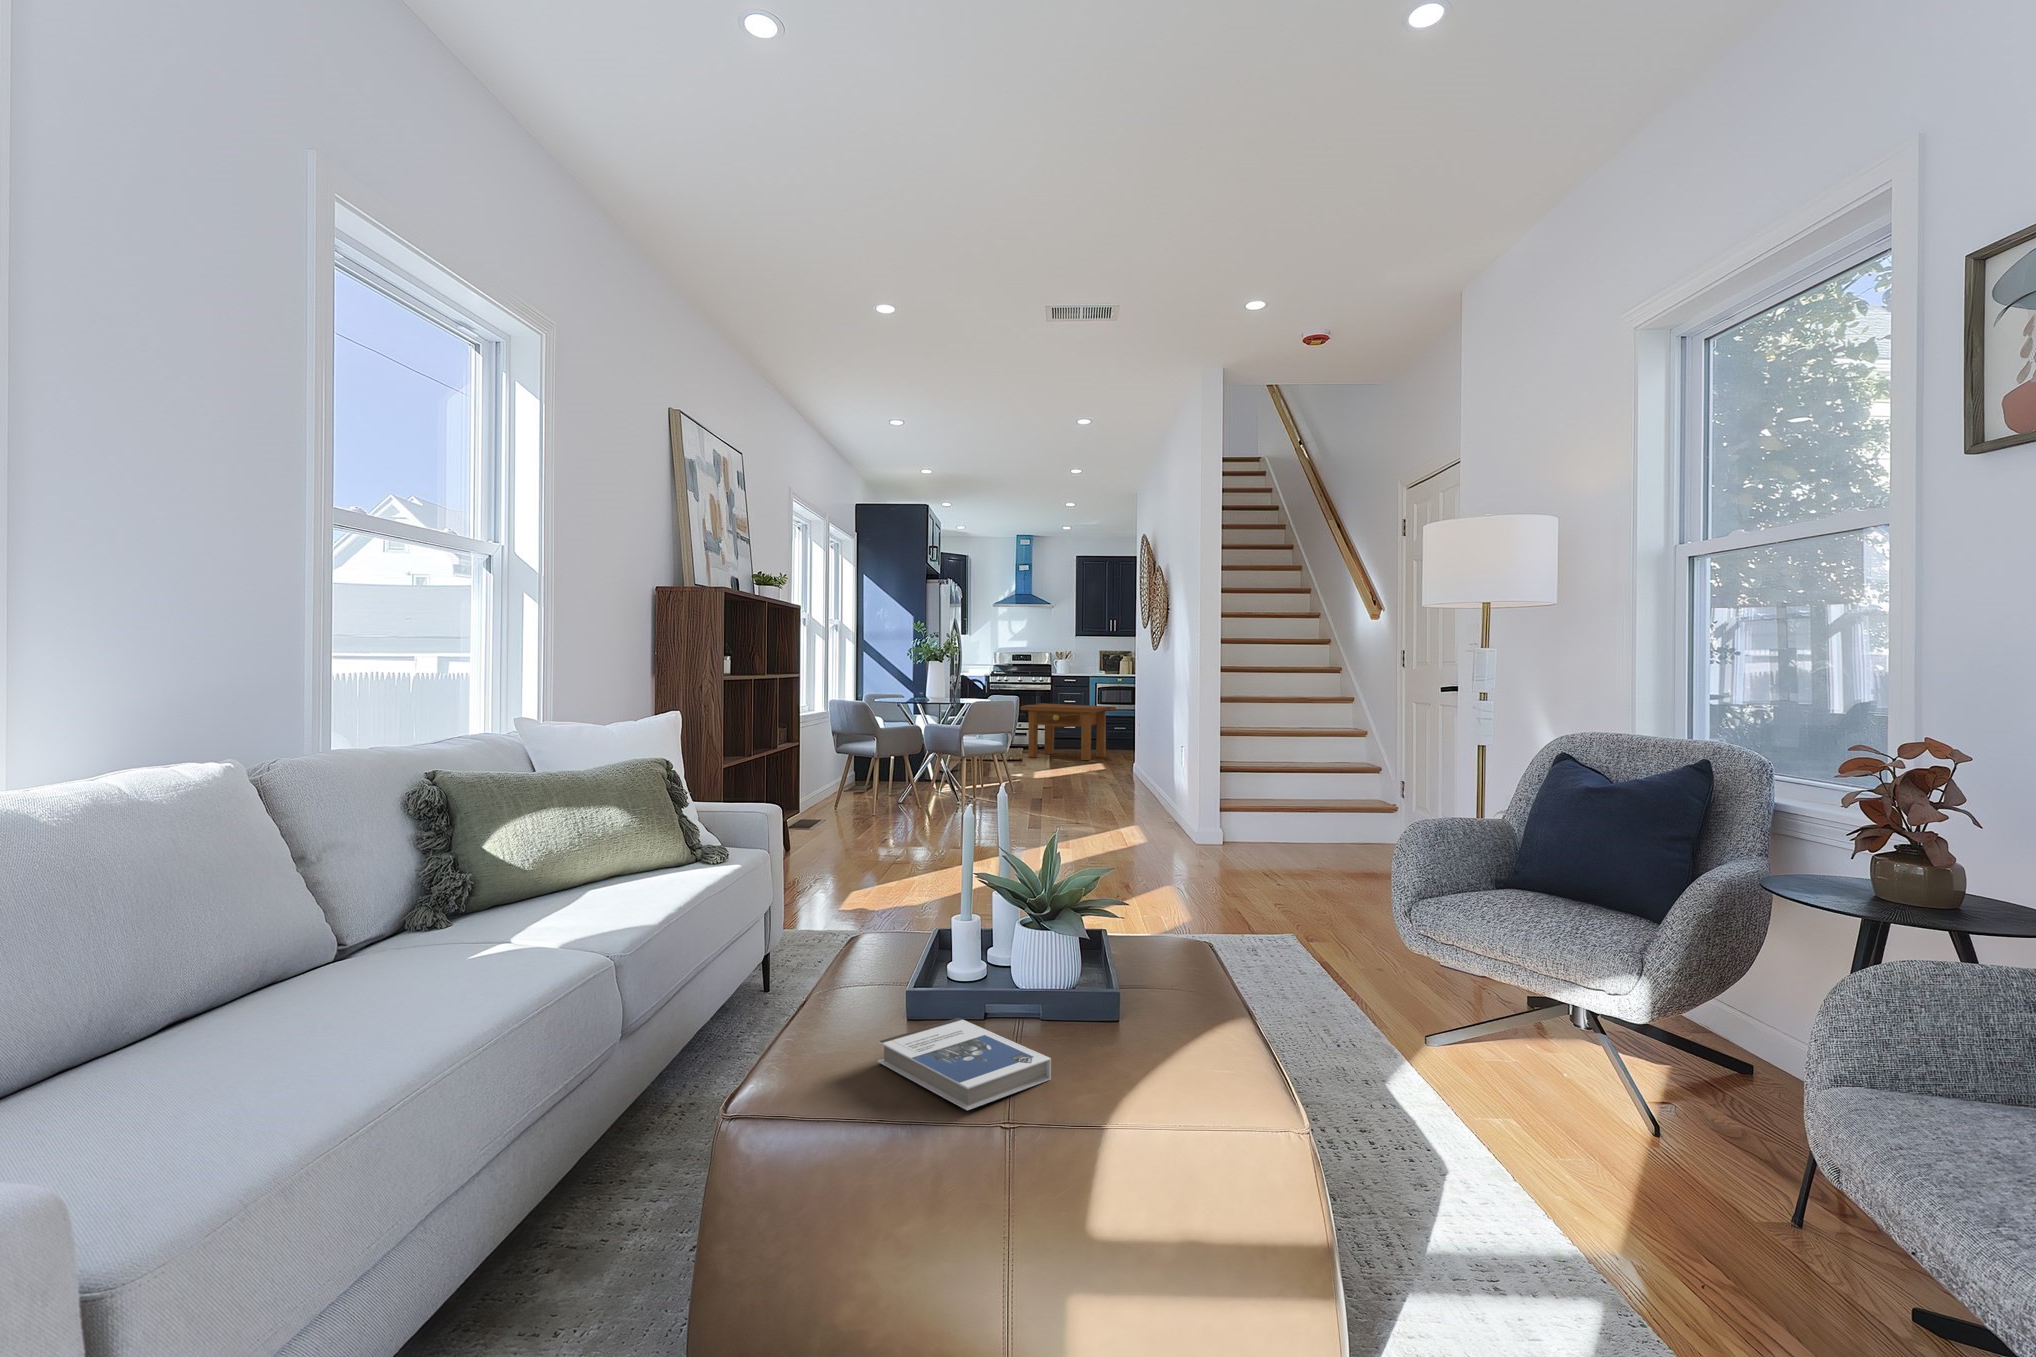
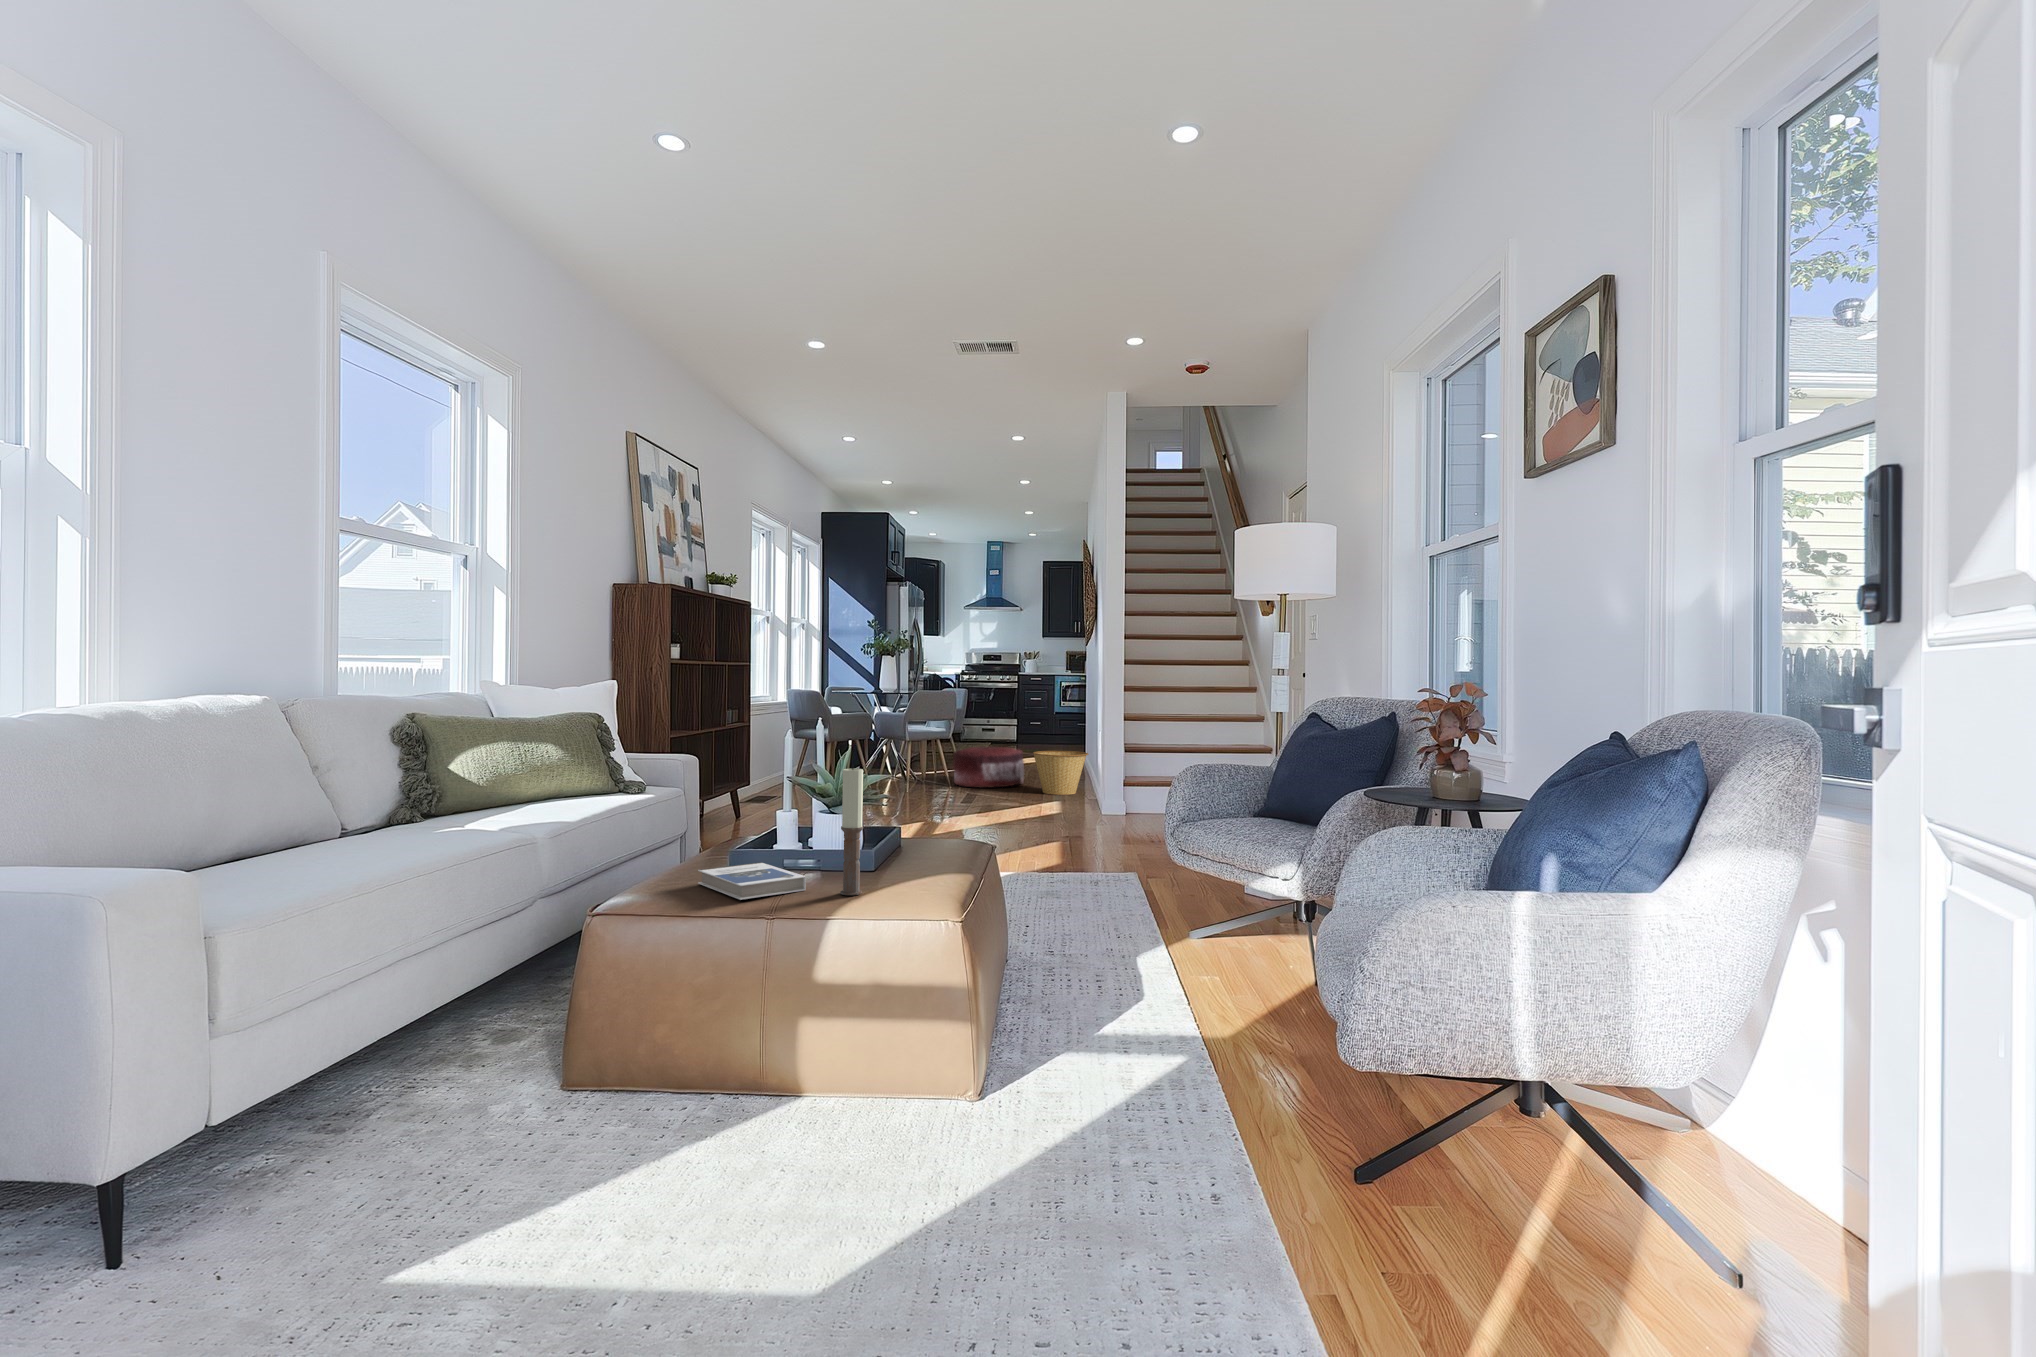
side table: present [1021,703,1116,760] -> none [983,701,1074,753]
pouf: none [1011,760,1089,806] -> present [953,746,1024,787]
basket: none [1104,767,1166,816] -> present [1033,751,1088,795]
candle: none [1110,891,1146,1095] -> present [840,766,863,895]

